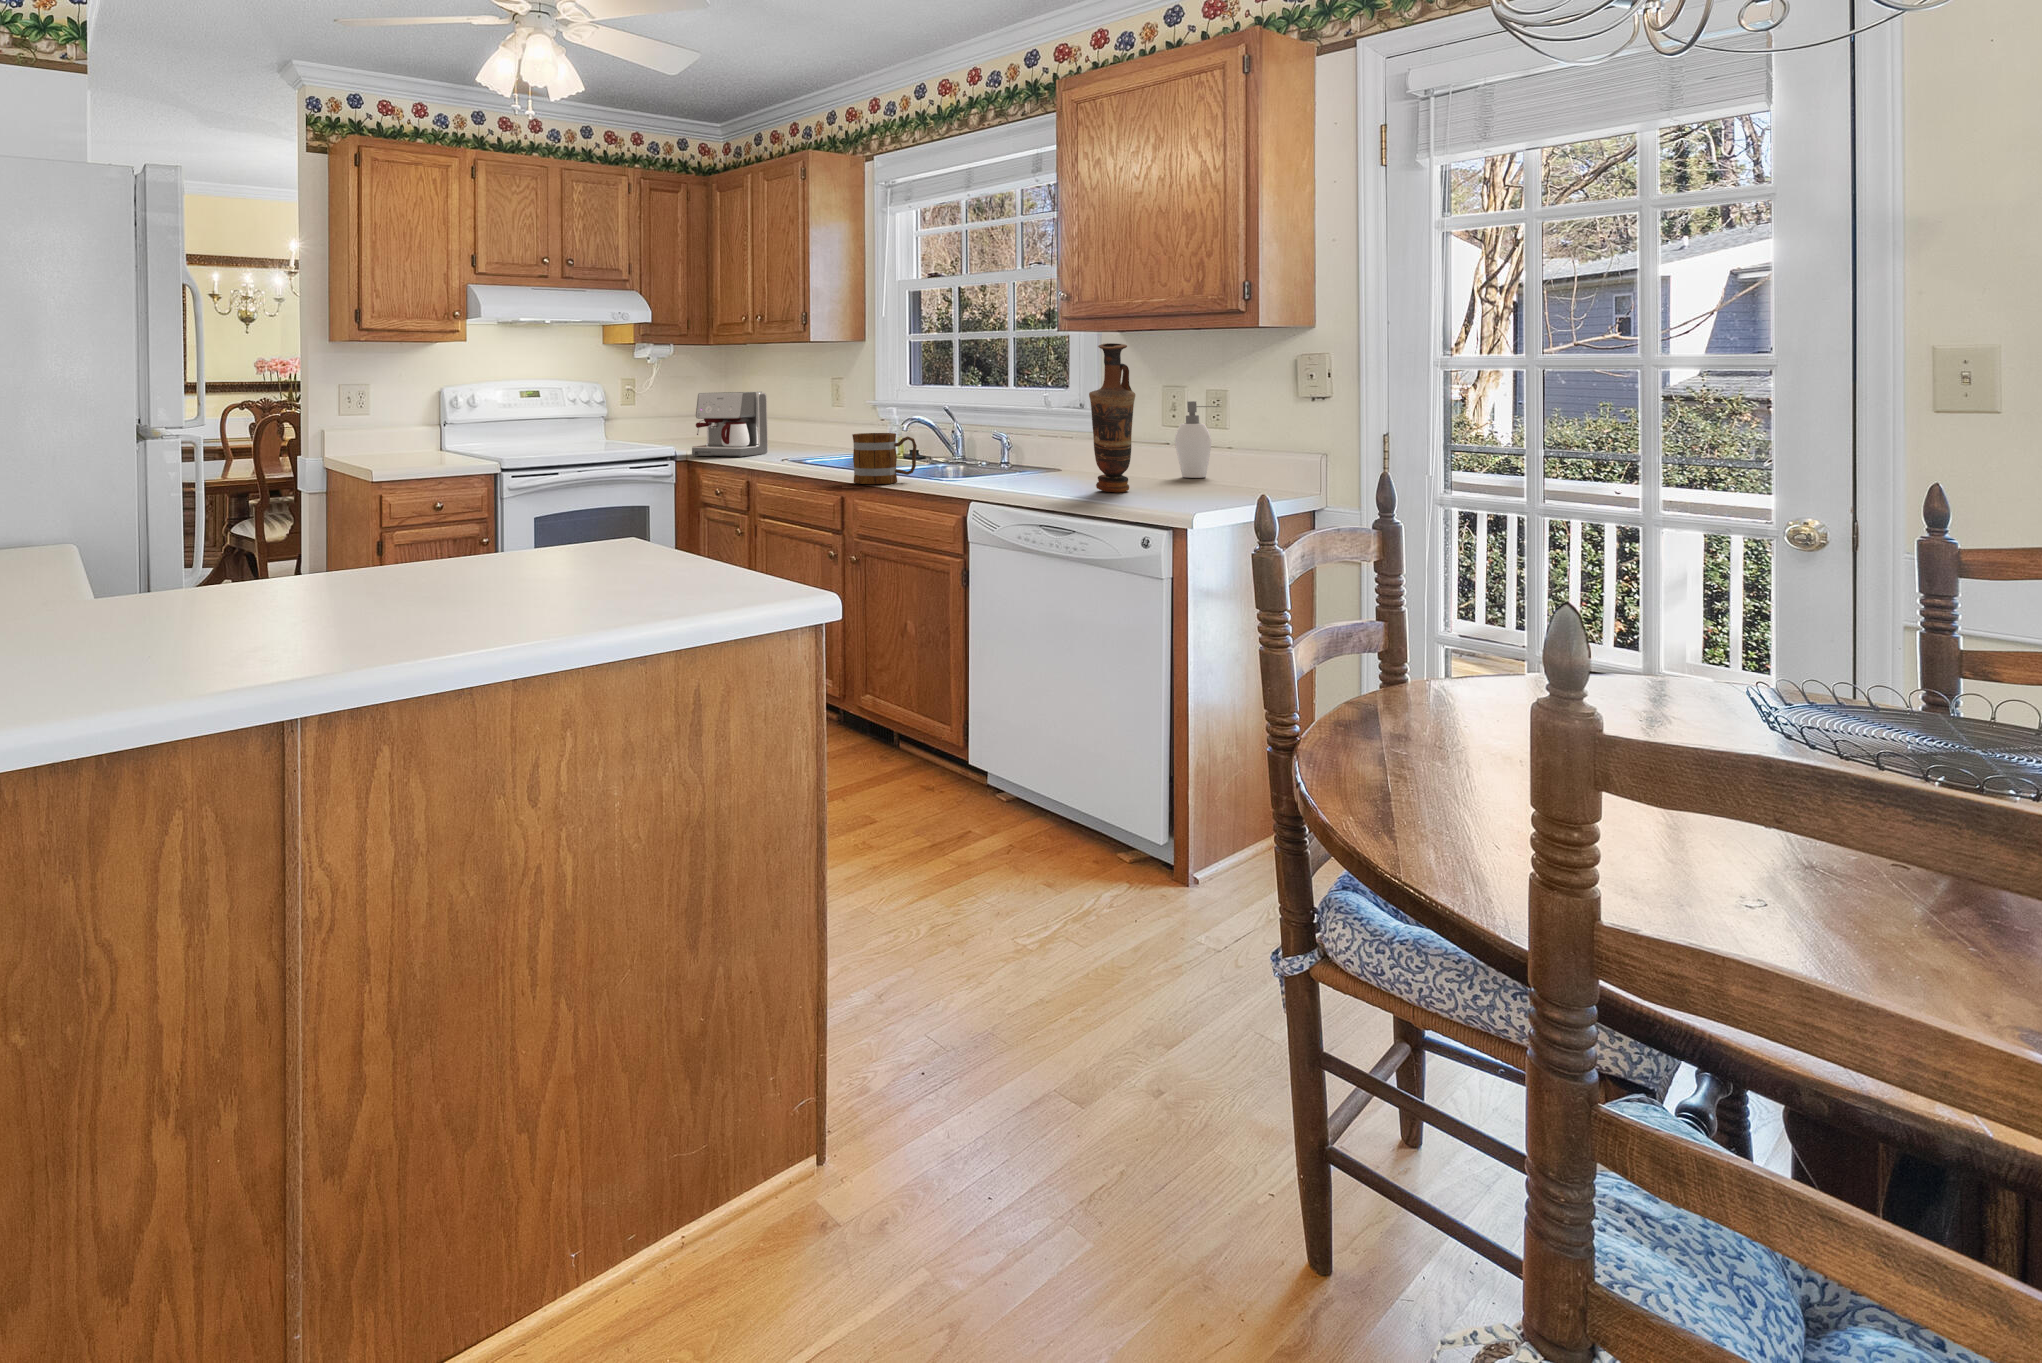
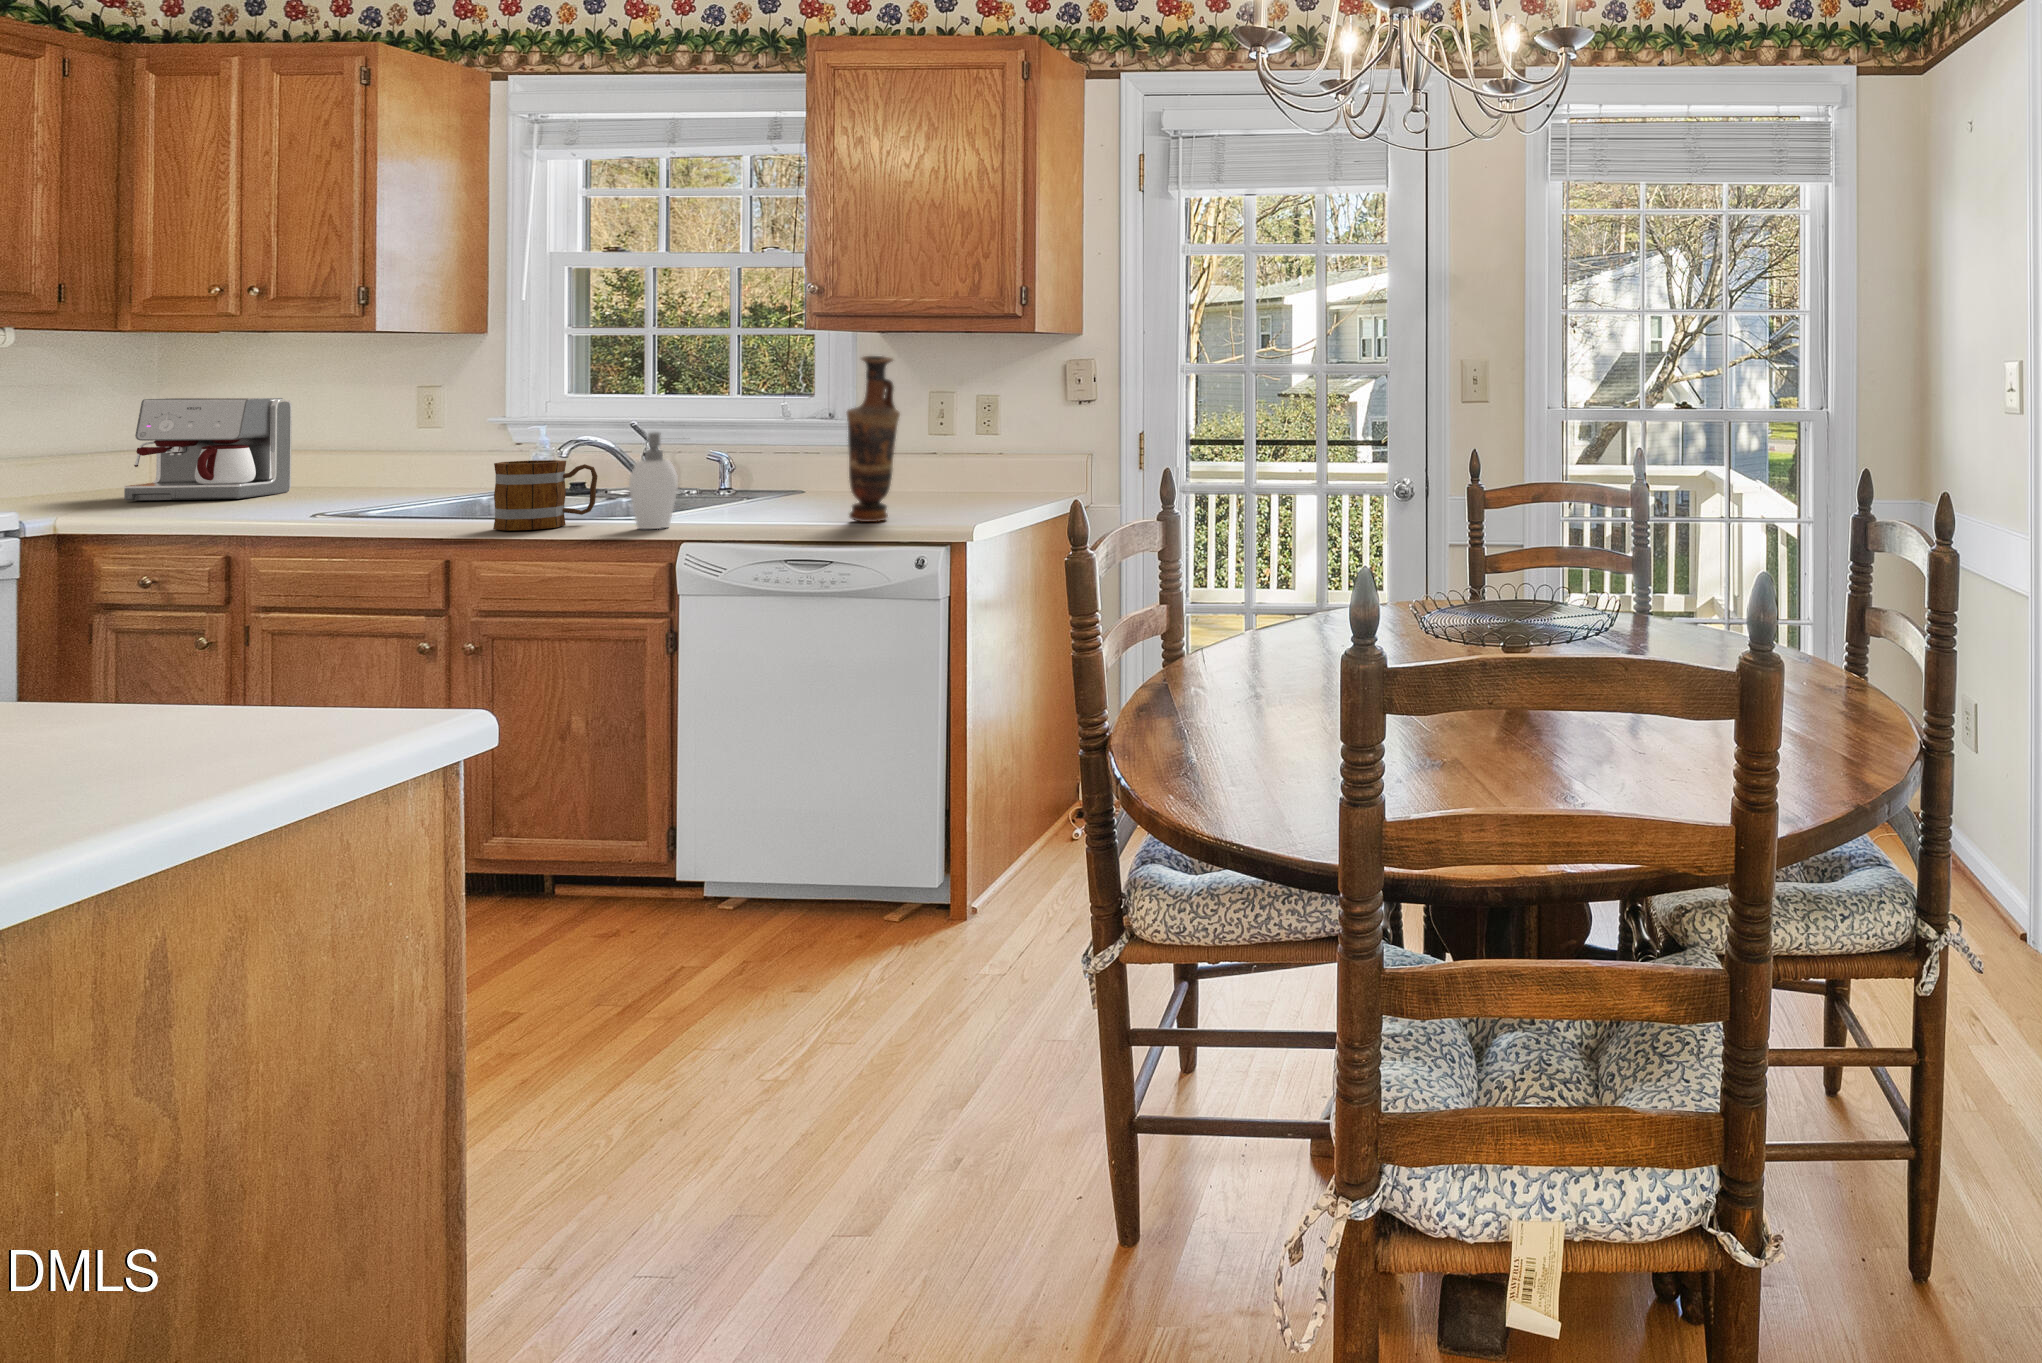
soap dispenser: present [1175,401,1220,478] -> present [629,432,678,529]

